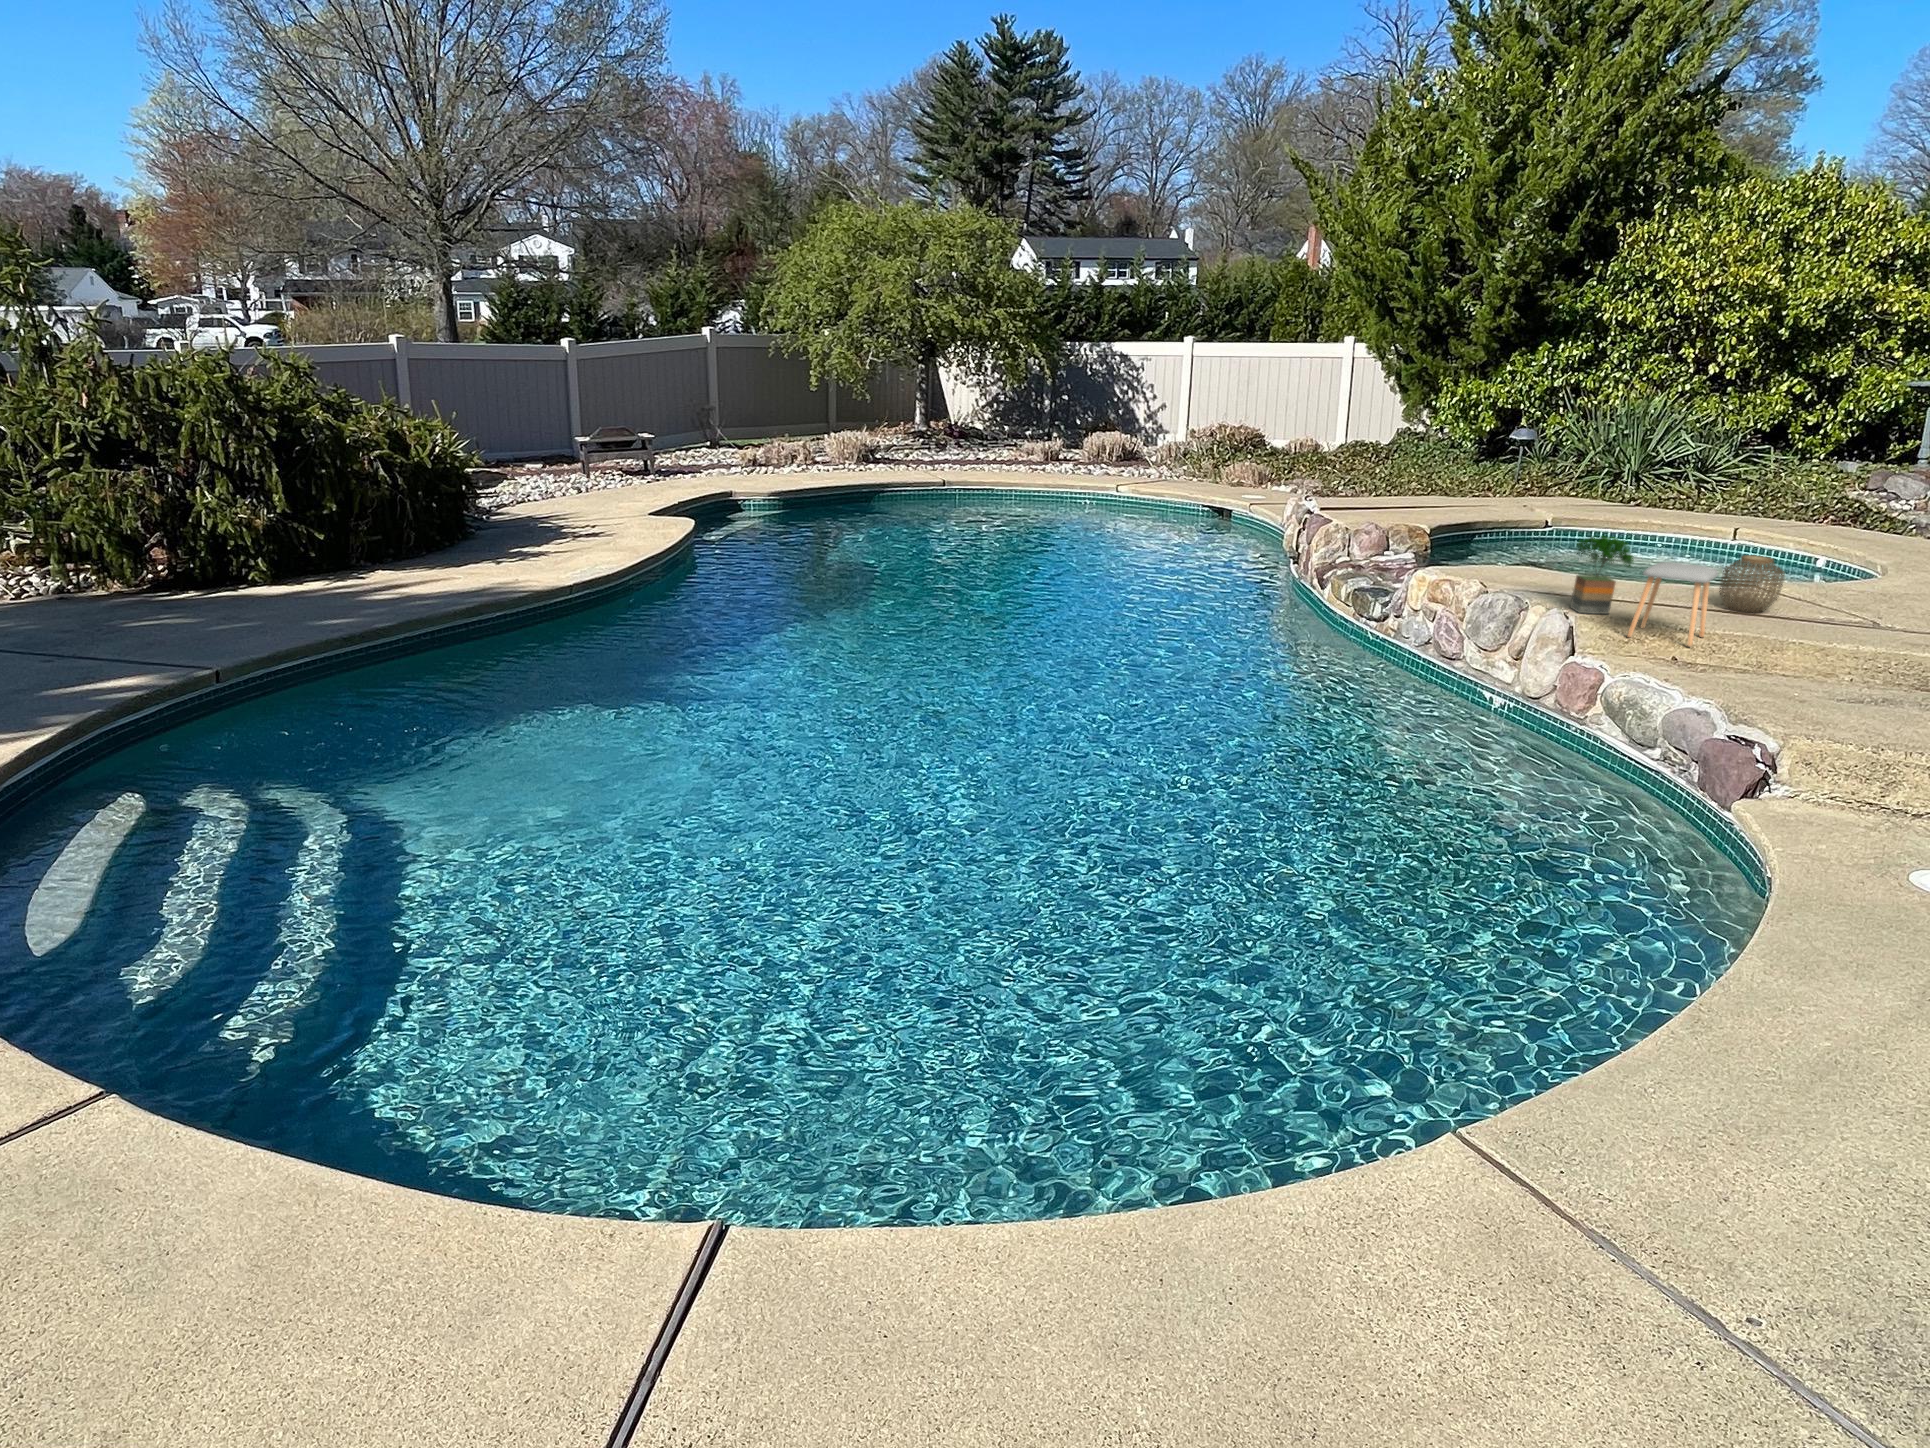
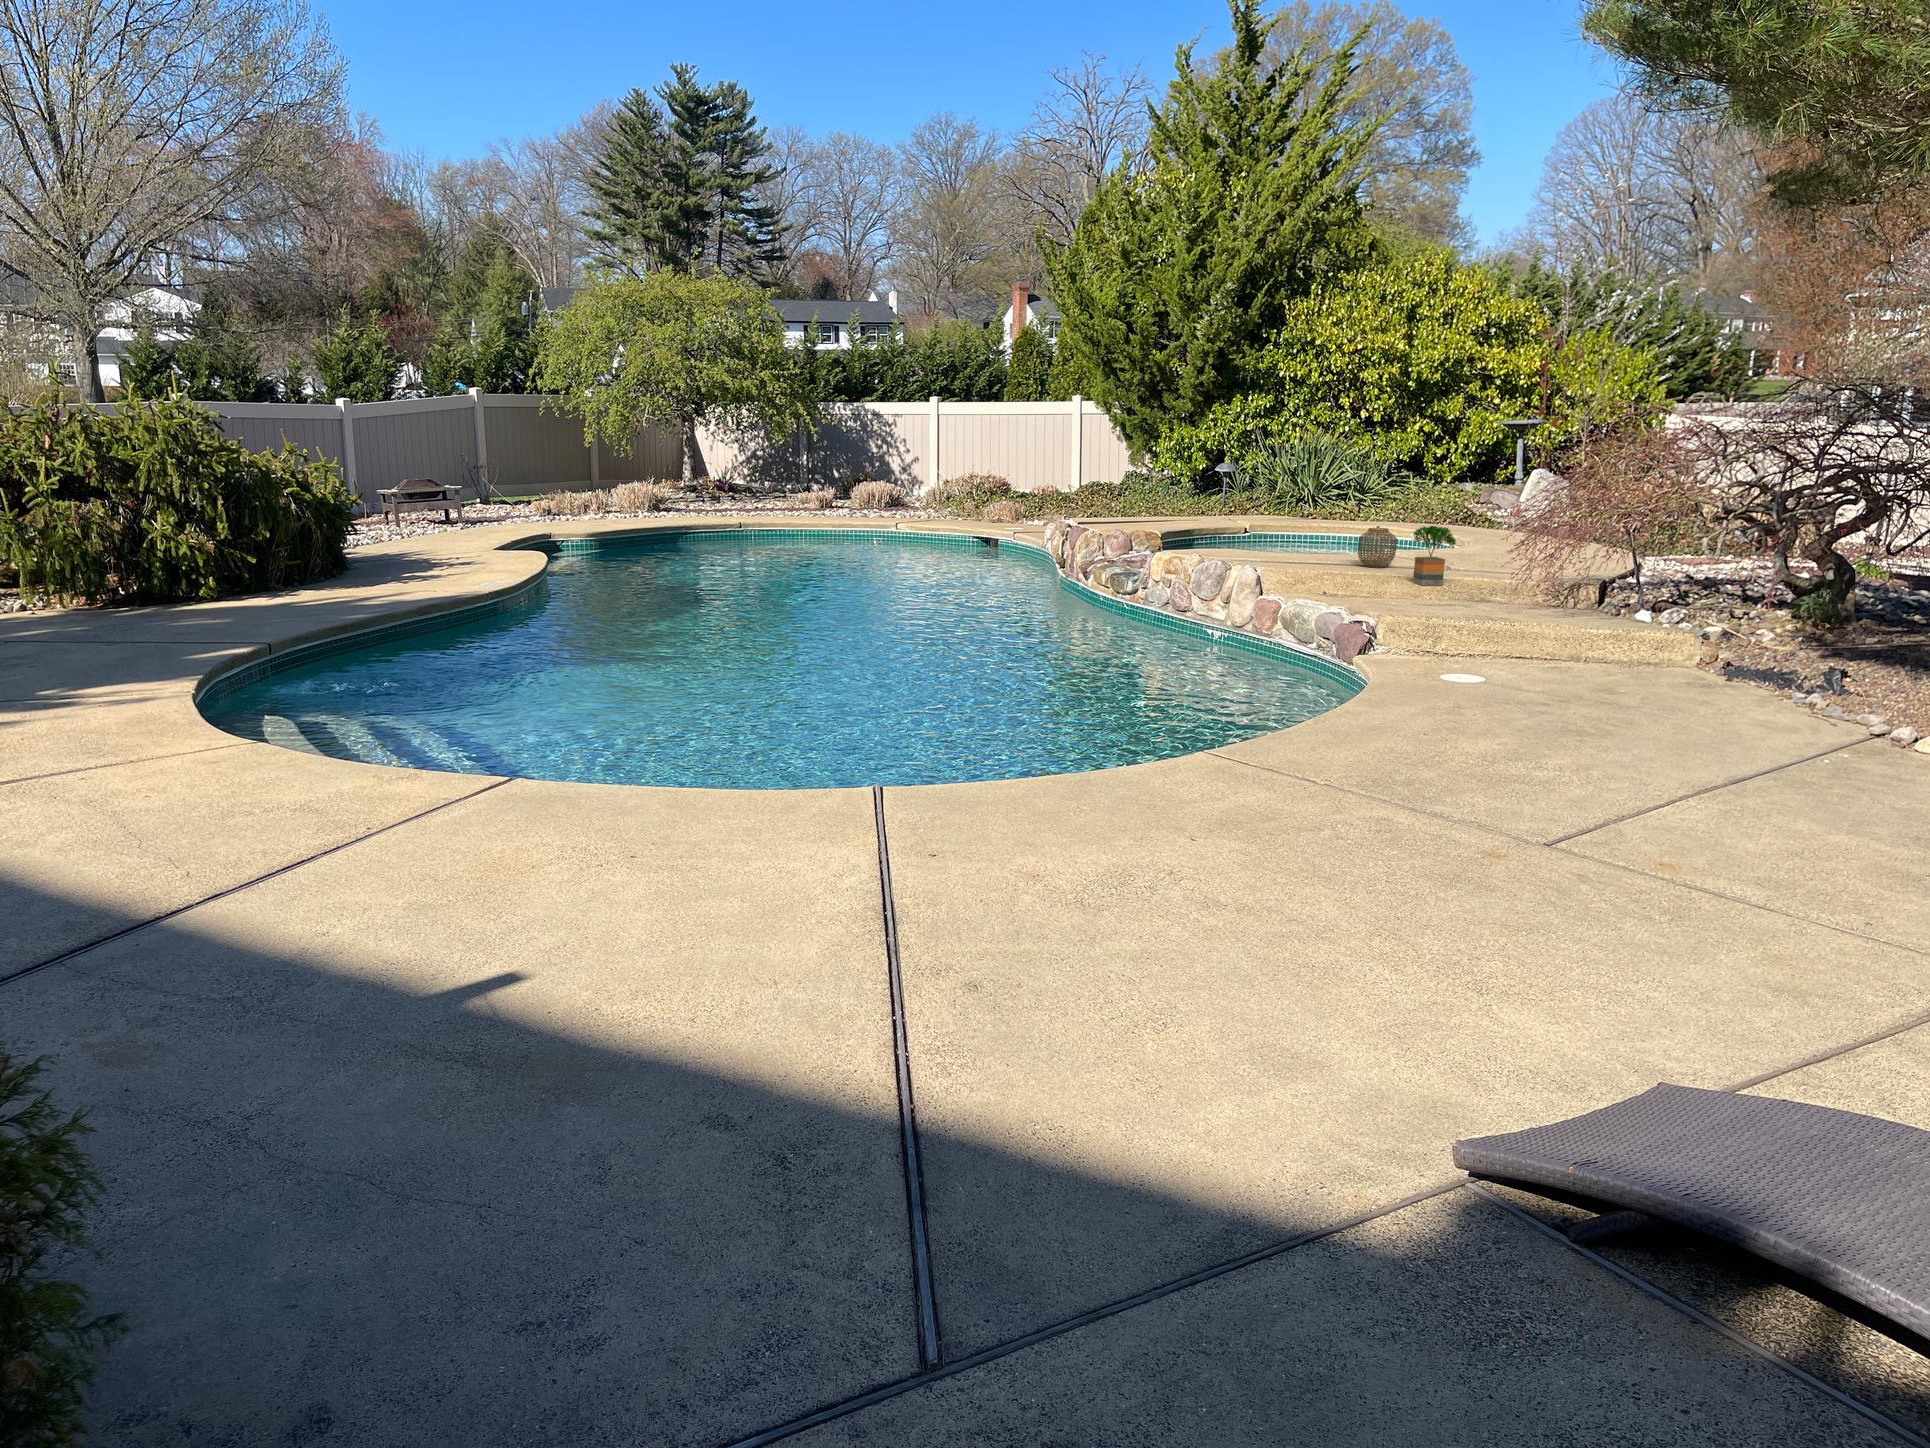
potted tree: present [1570,536,1634,614] -> present [1413,526,1456,585]
stool: present [1627,562,1718,647] -> none [1296,528,1349,584]

